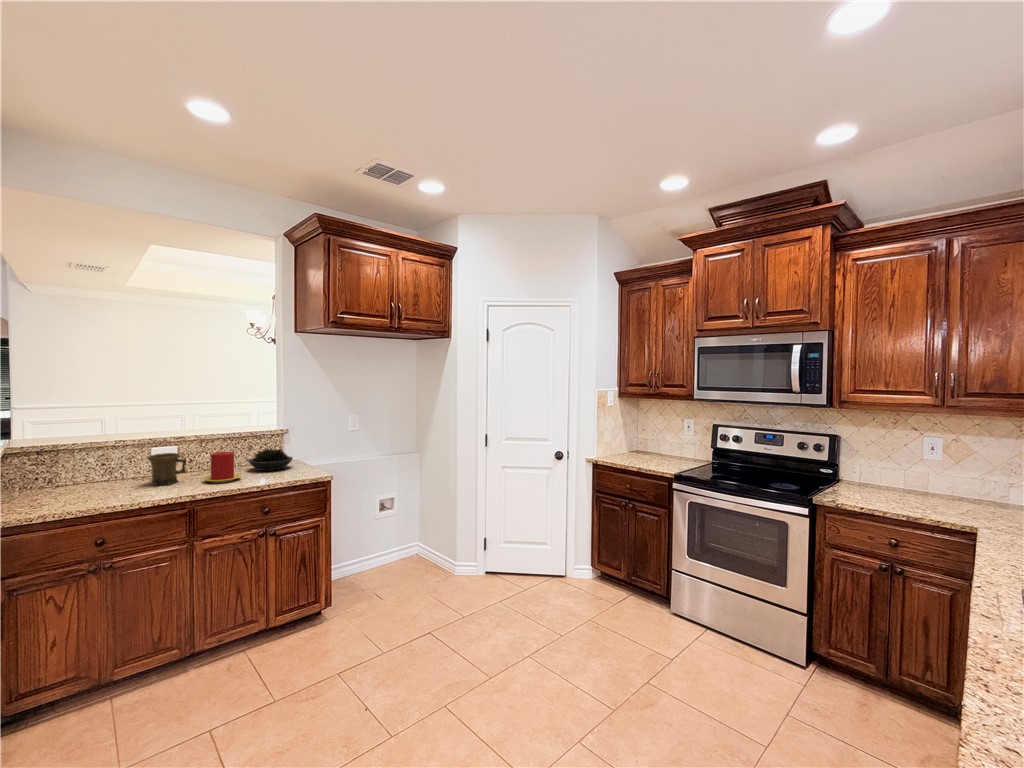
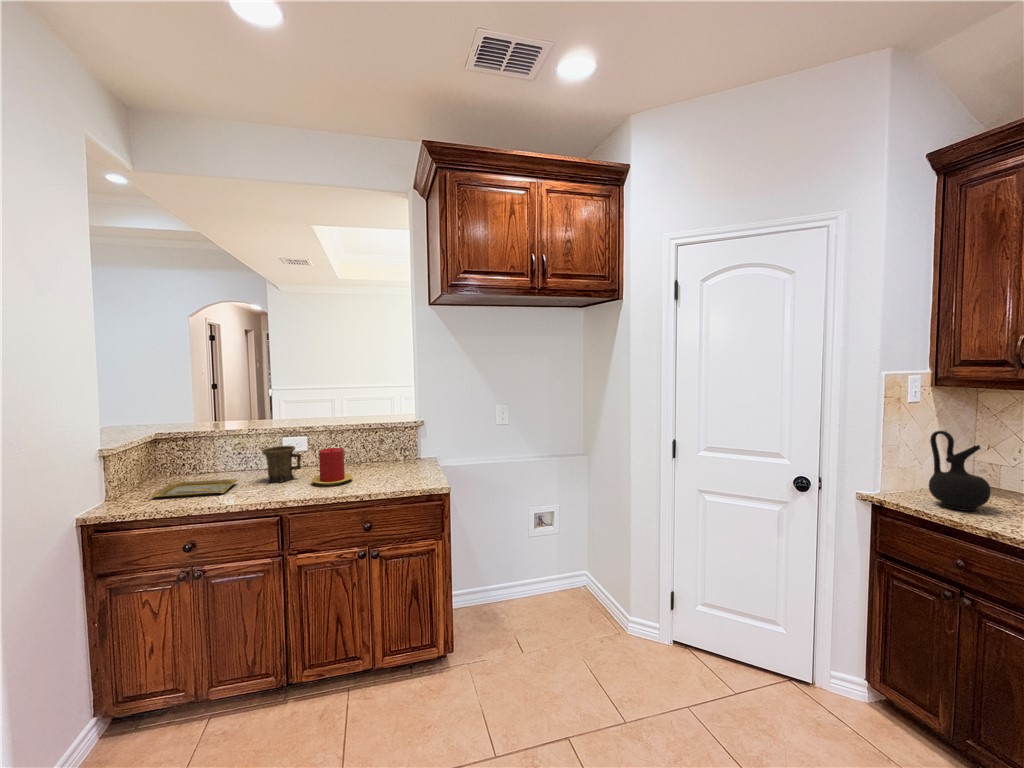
ceramic jug: none [617,421,641,462] -> present [929,431,991,511]
succulent plant: present [248,449,293,471] -> none [371,444,420,472]
tray: none [41,485,124,504] -> present [152,479,238,498]

